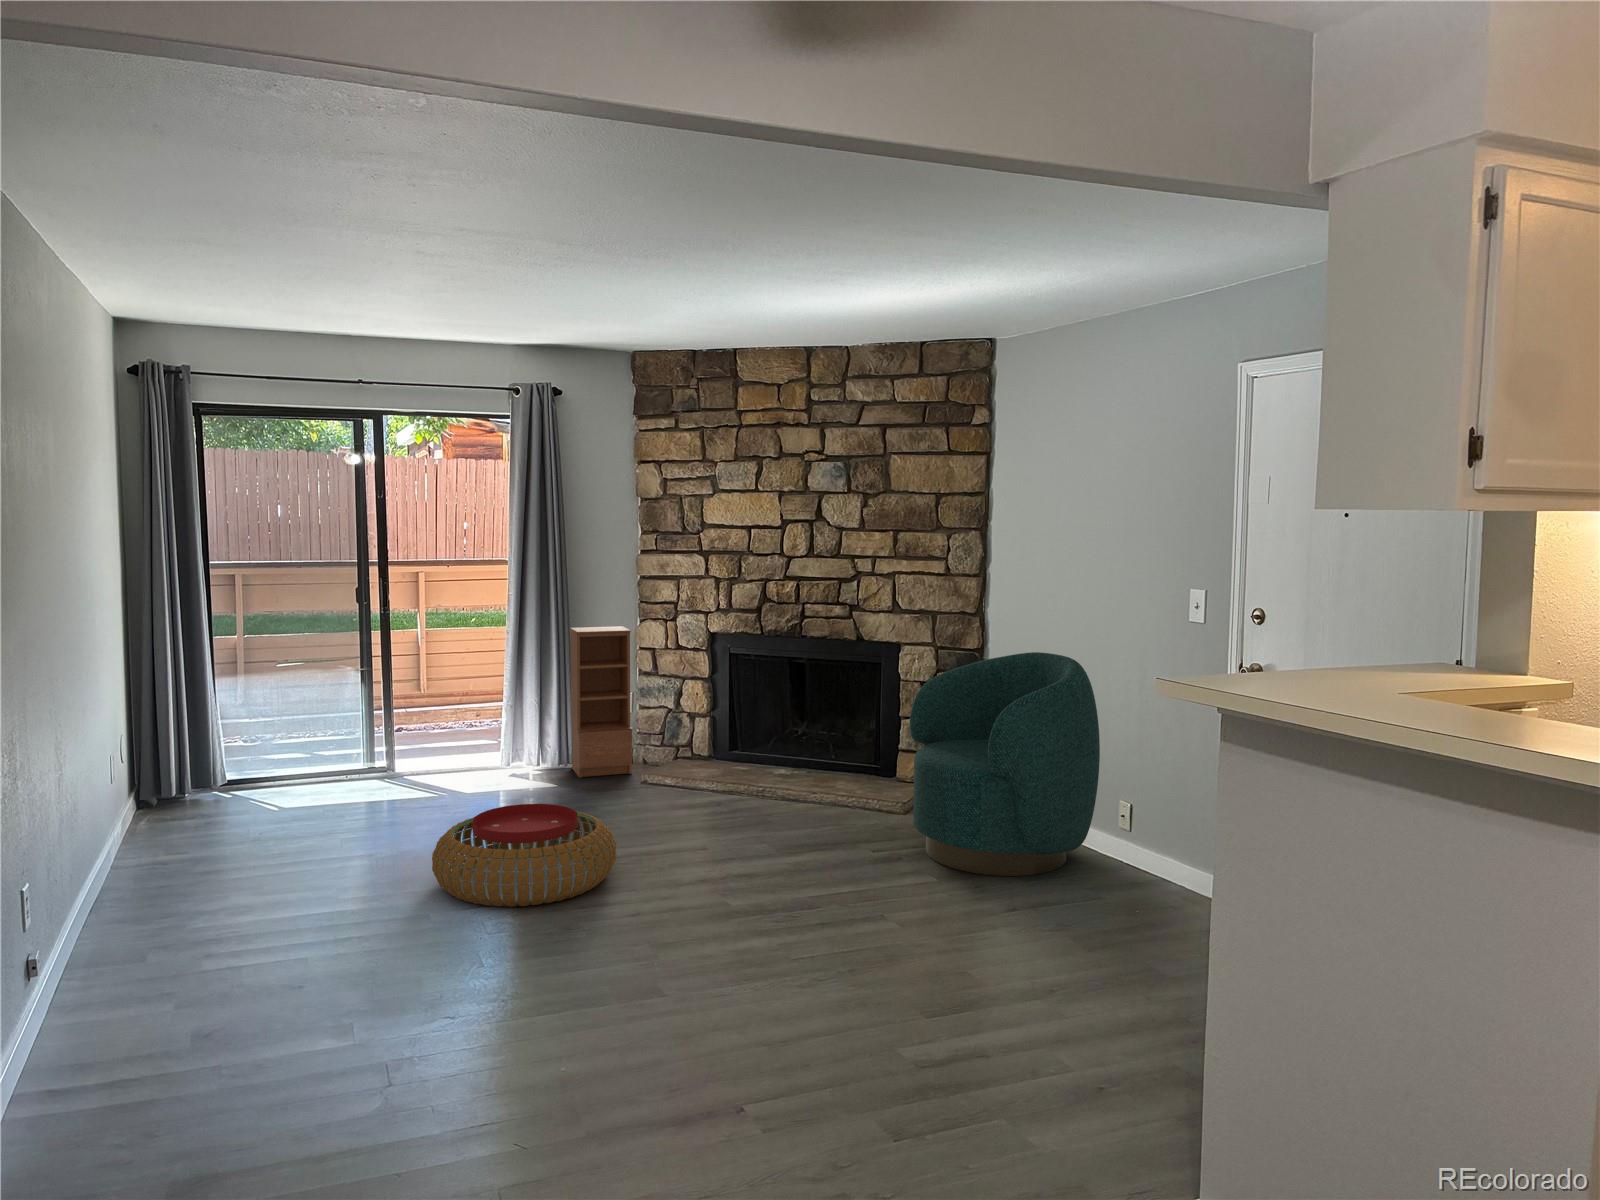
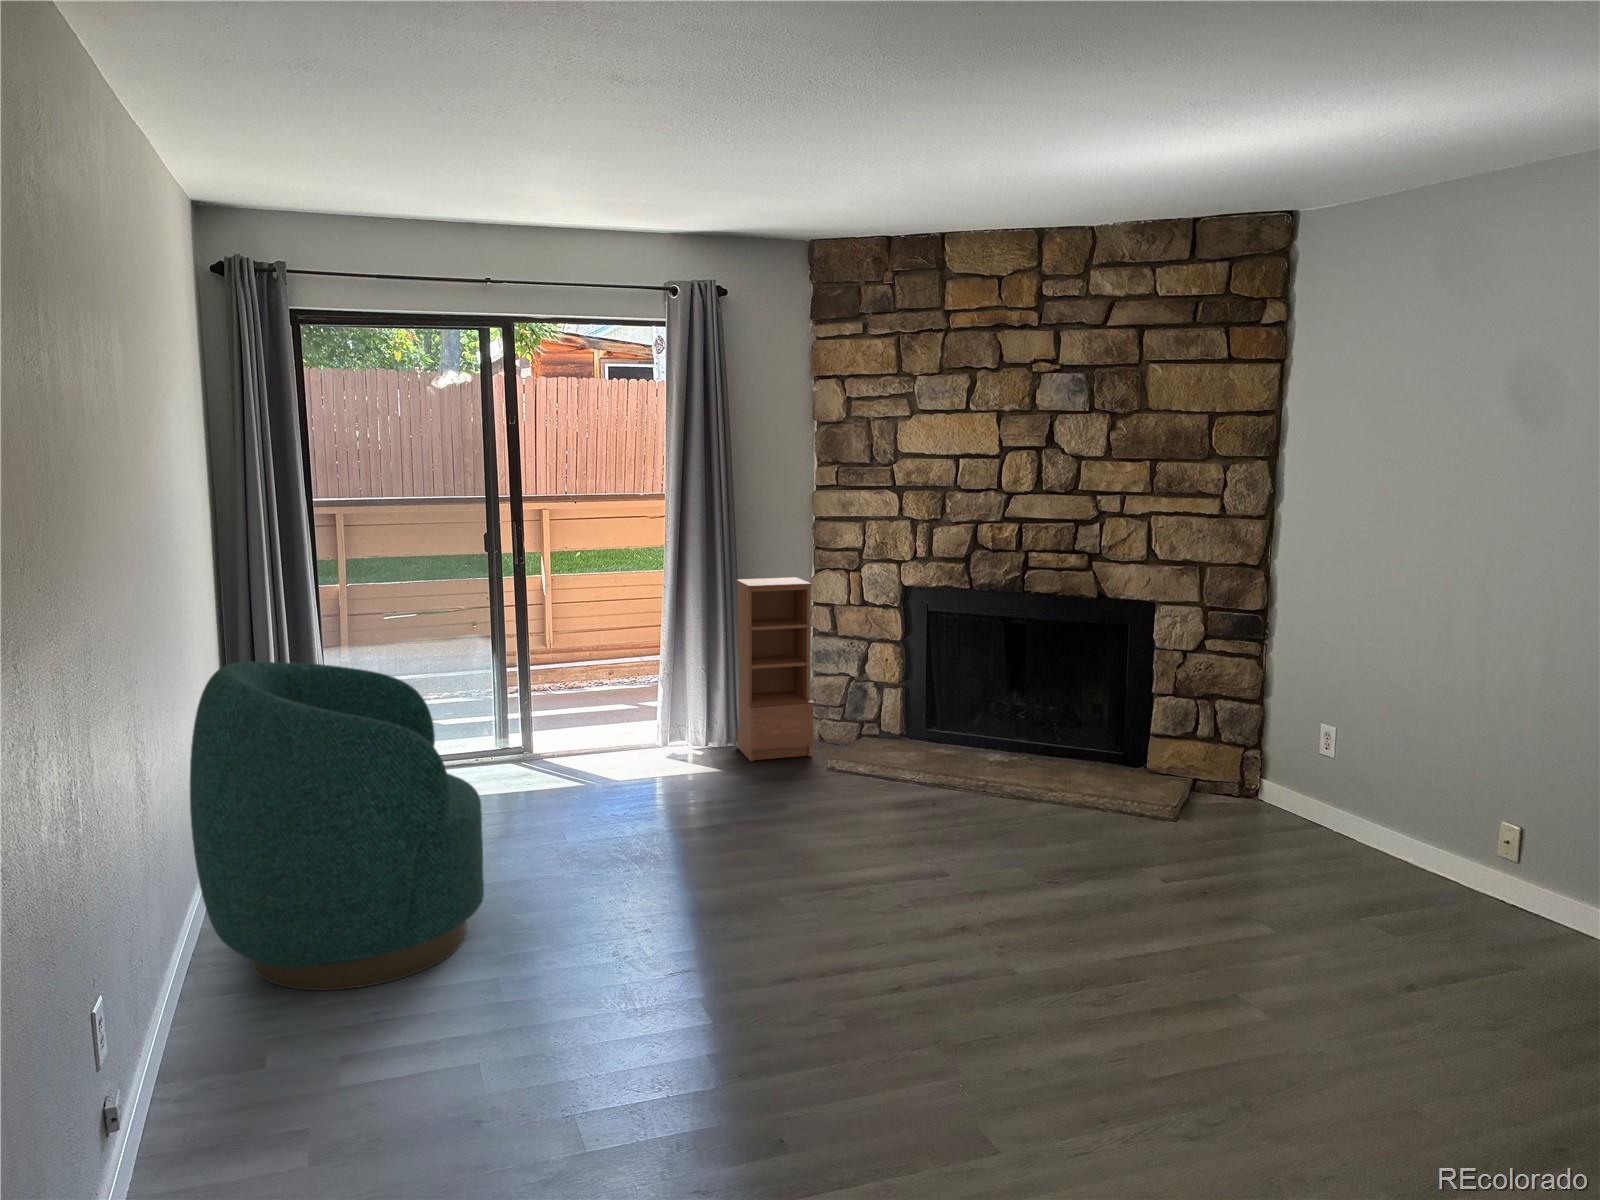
armchair: present [910,652,1100,876] -> present [190,661,484,990]
pouf: present [432,804,616,907] -> none [624,814,851,956]

